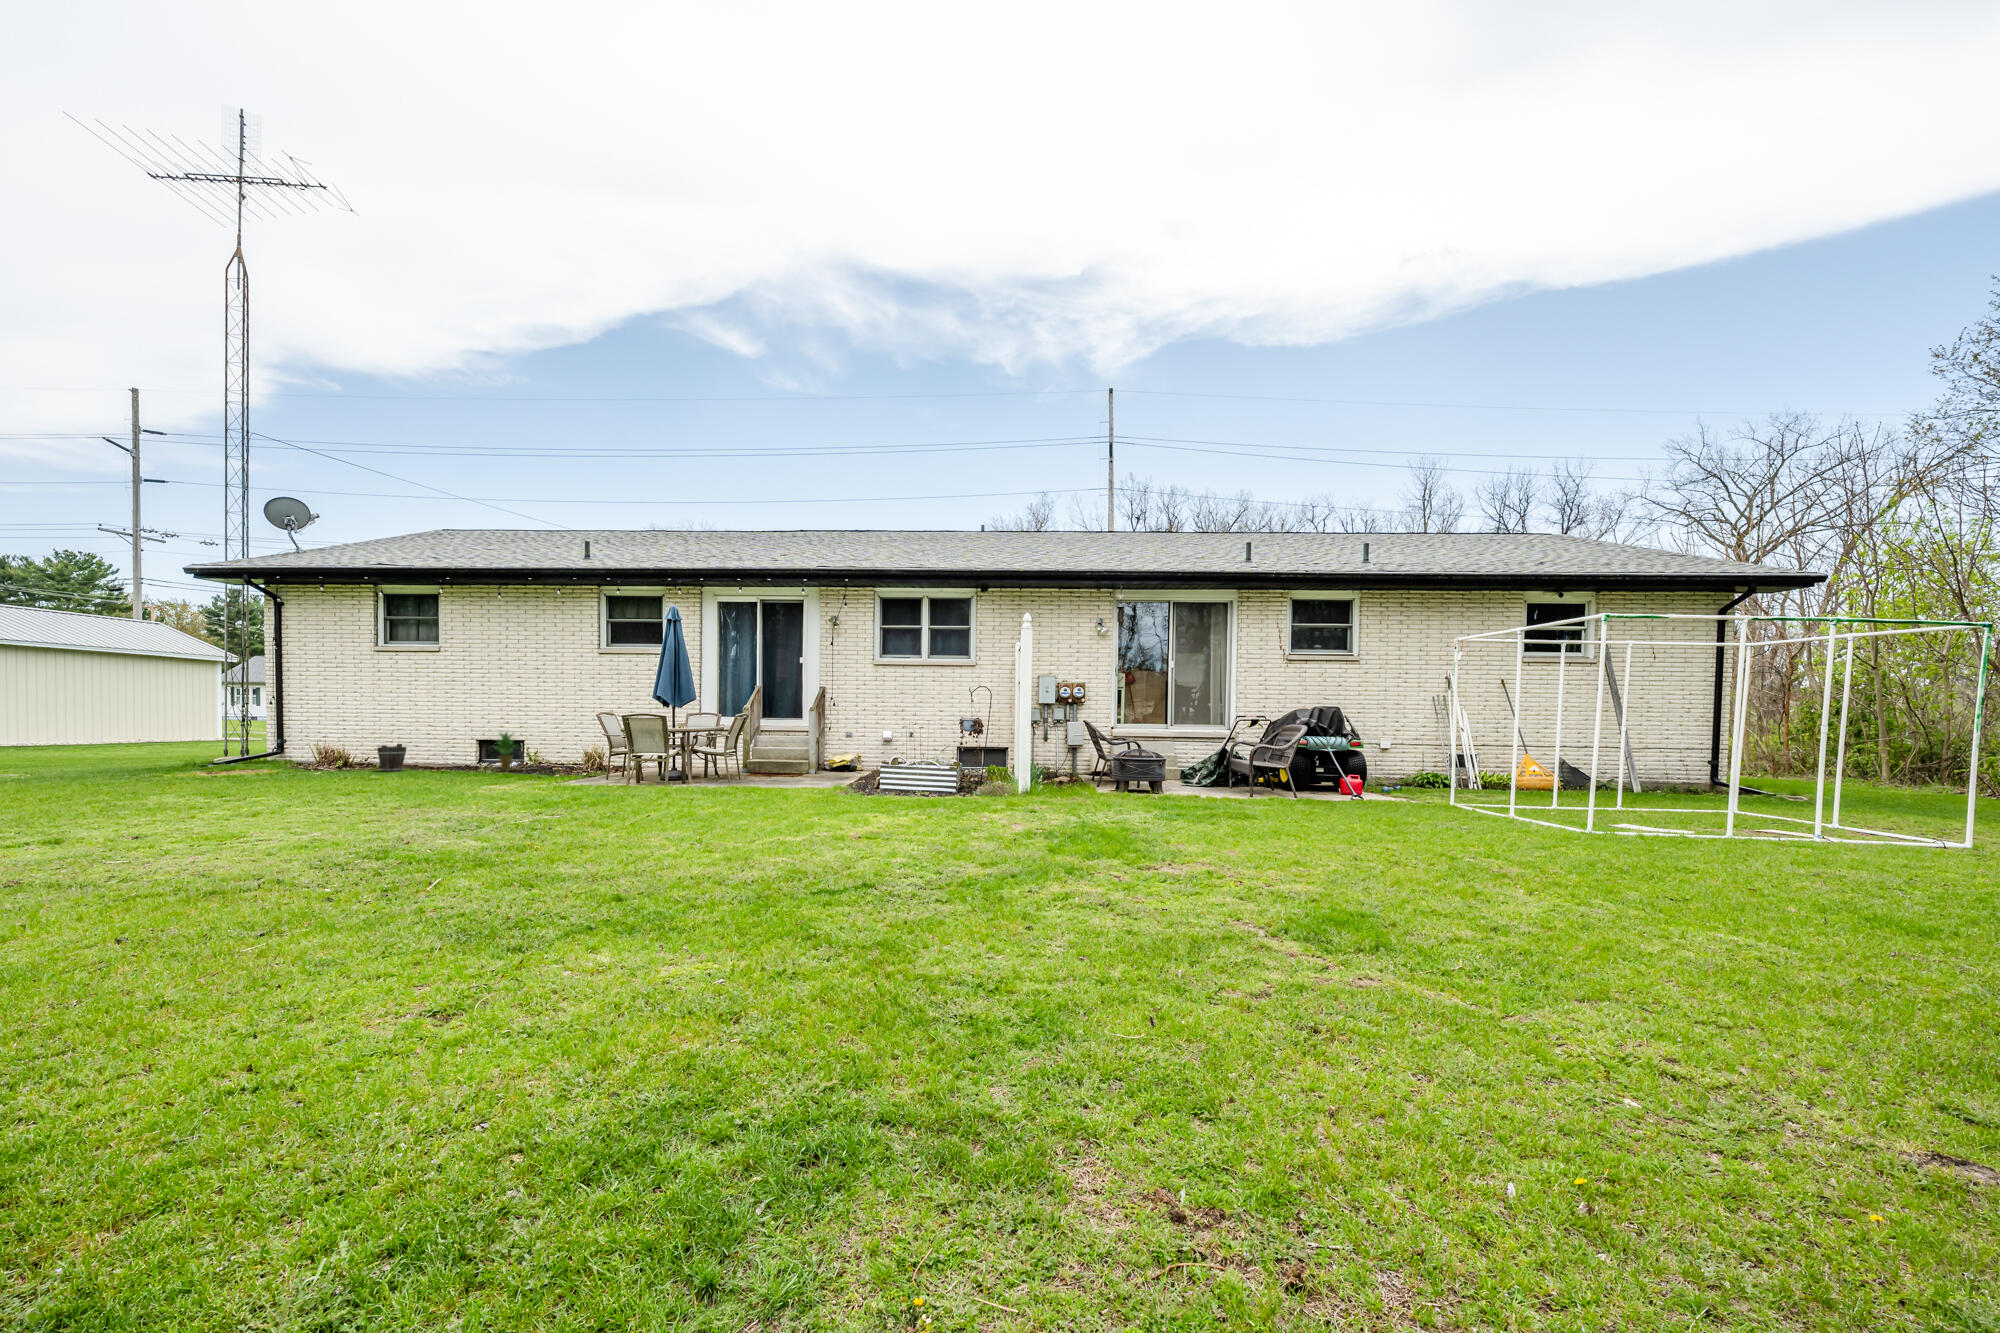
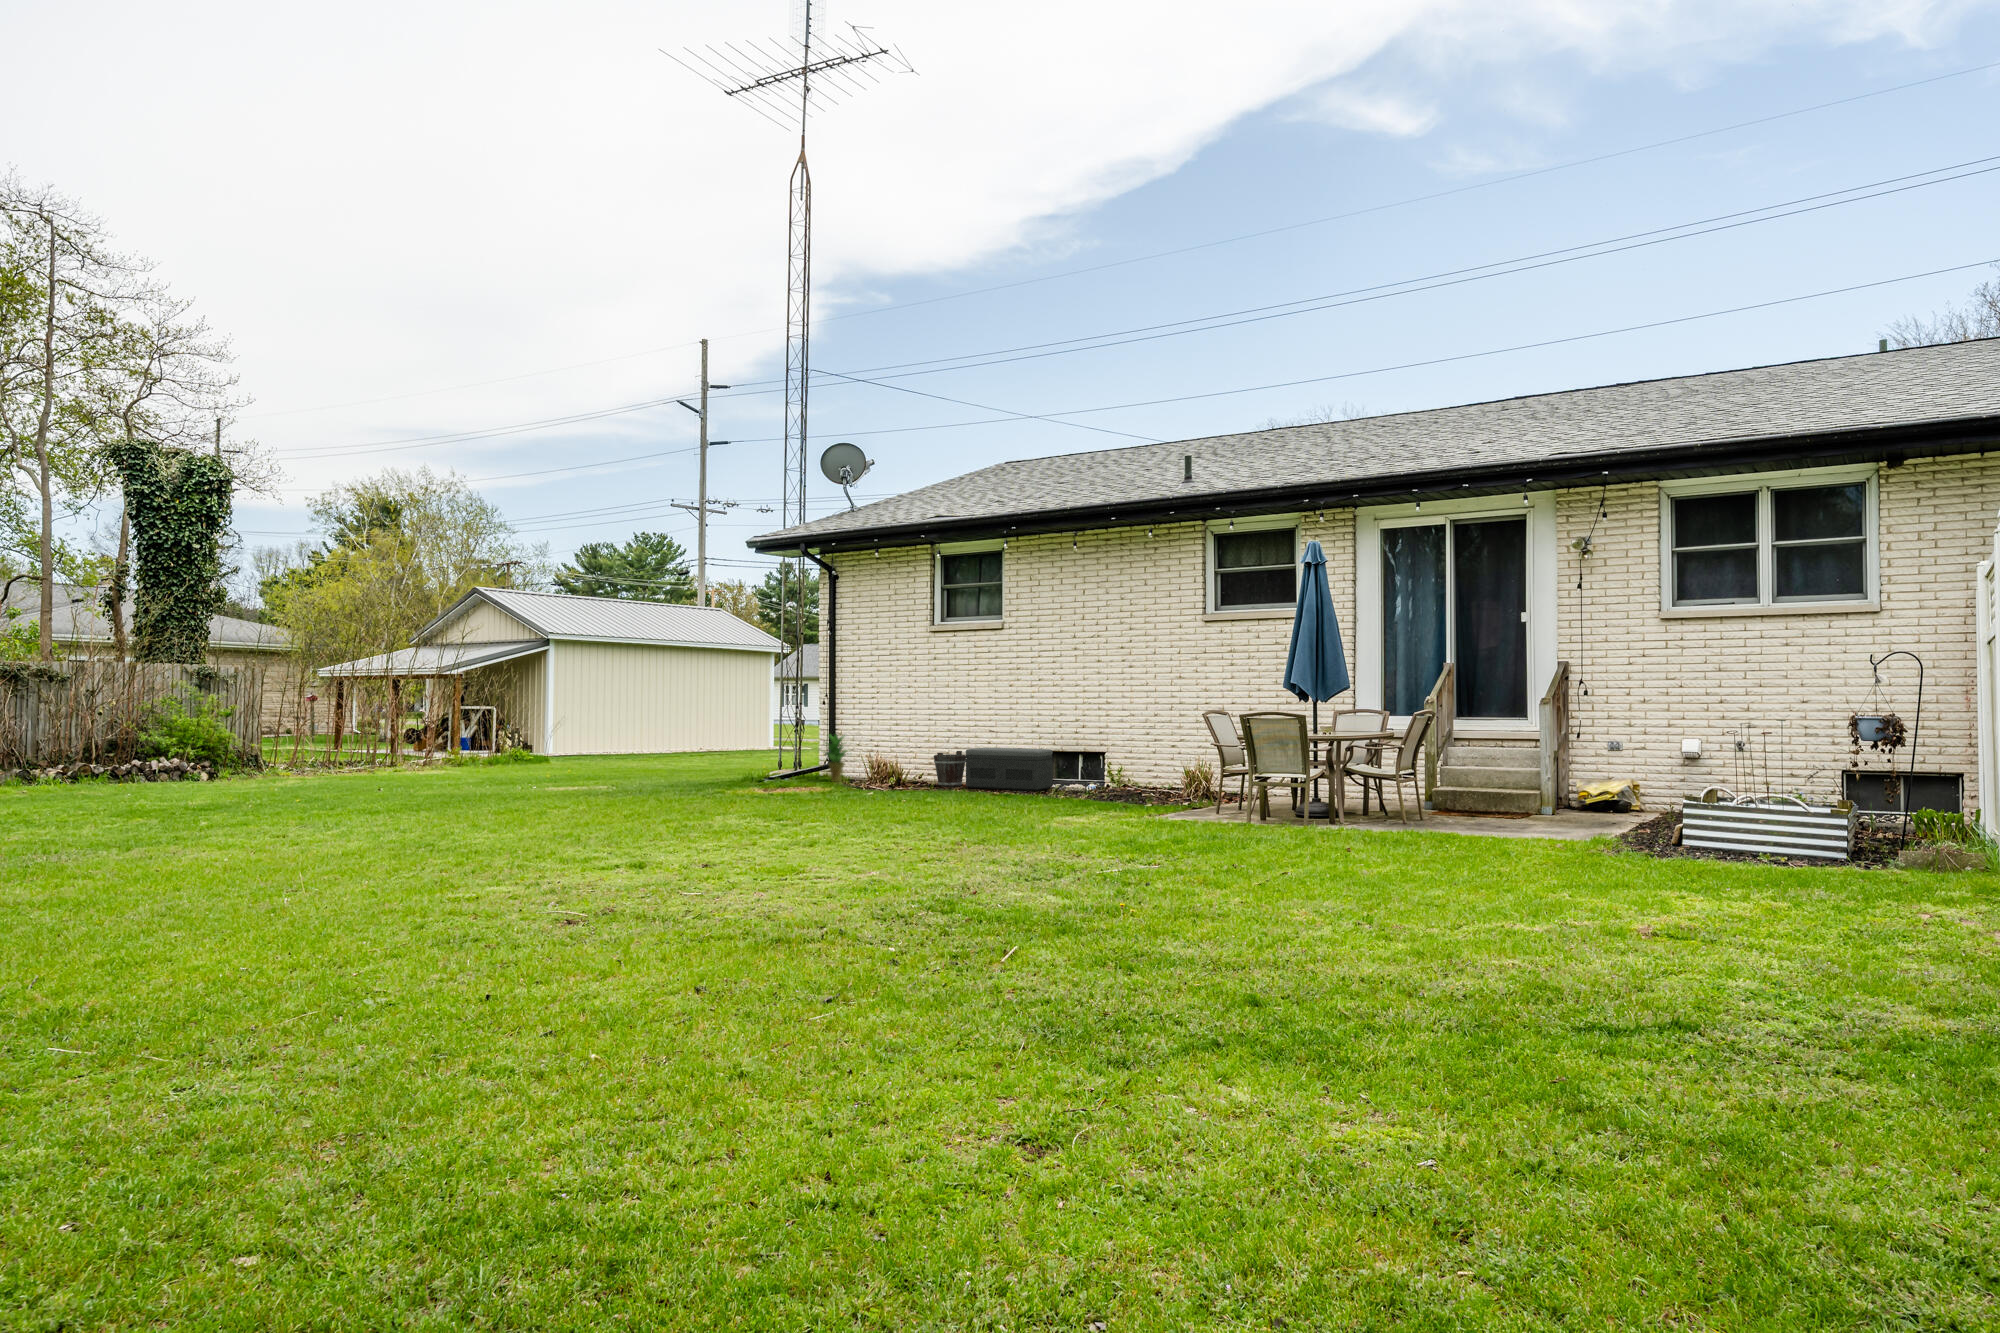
potted plant: present [496,733,515,771] -> present [825,735,847,782]
storage bench: none [408,741,482,772] -> present [966,748,1053,791]

